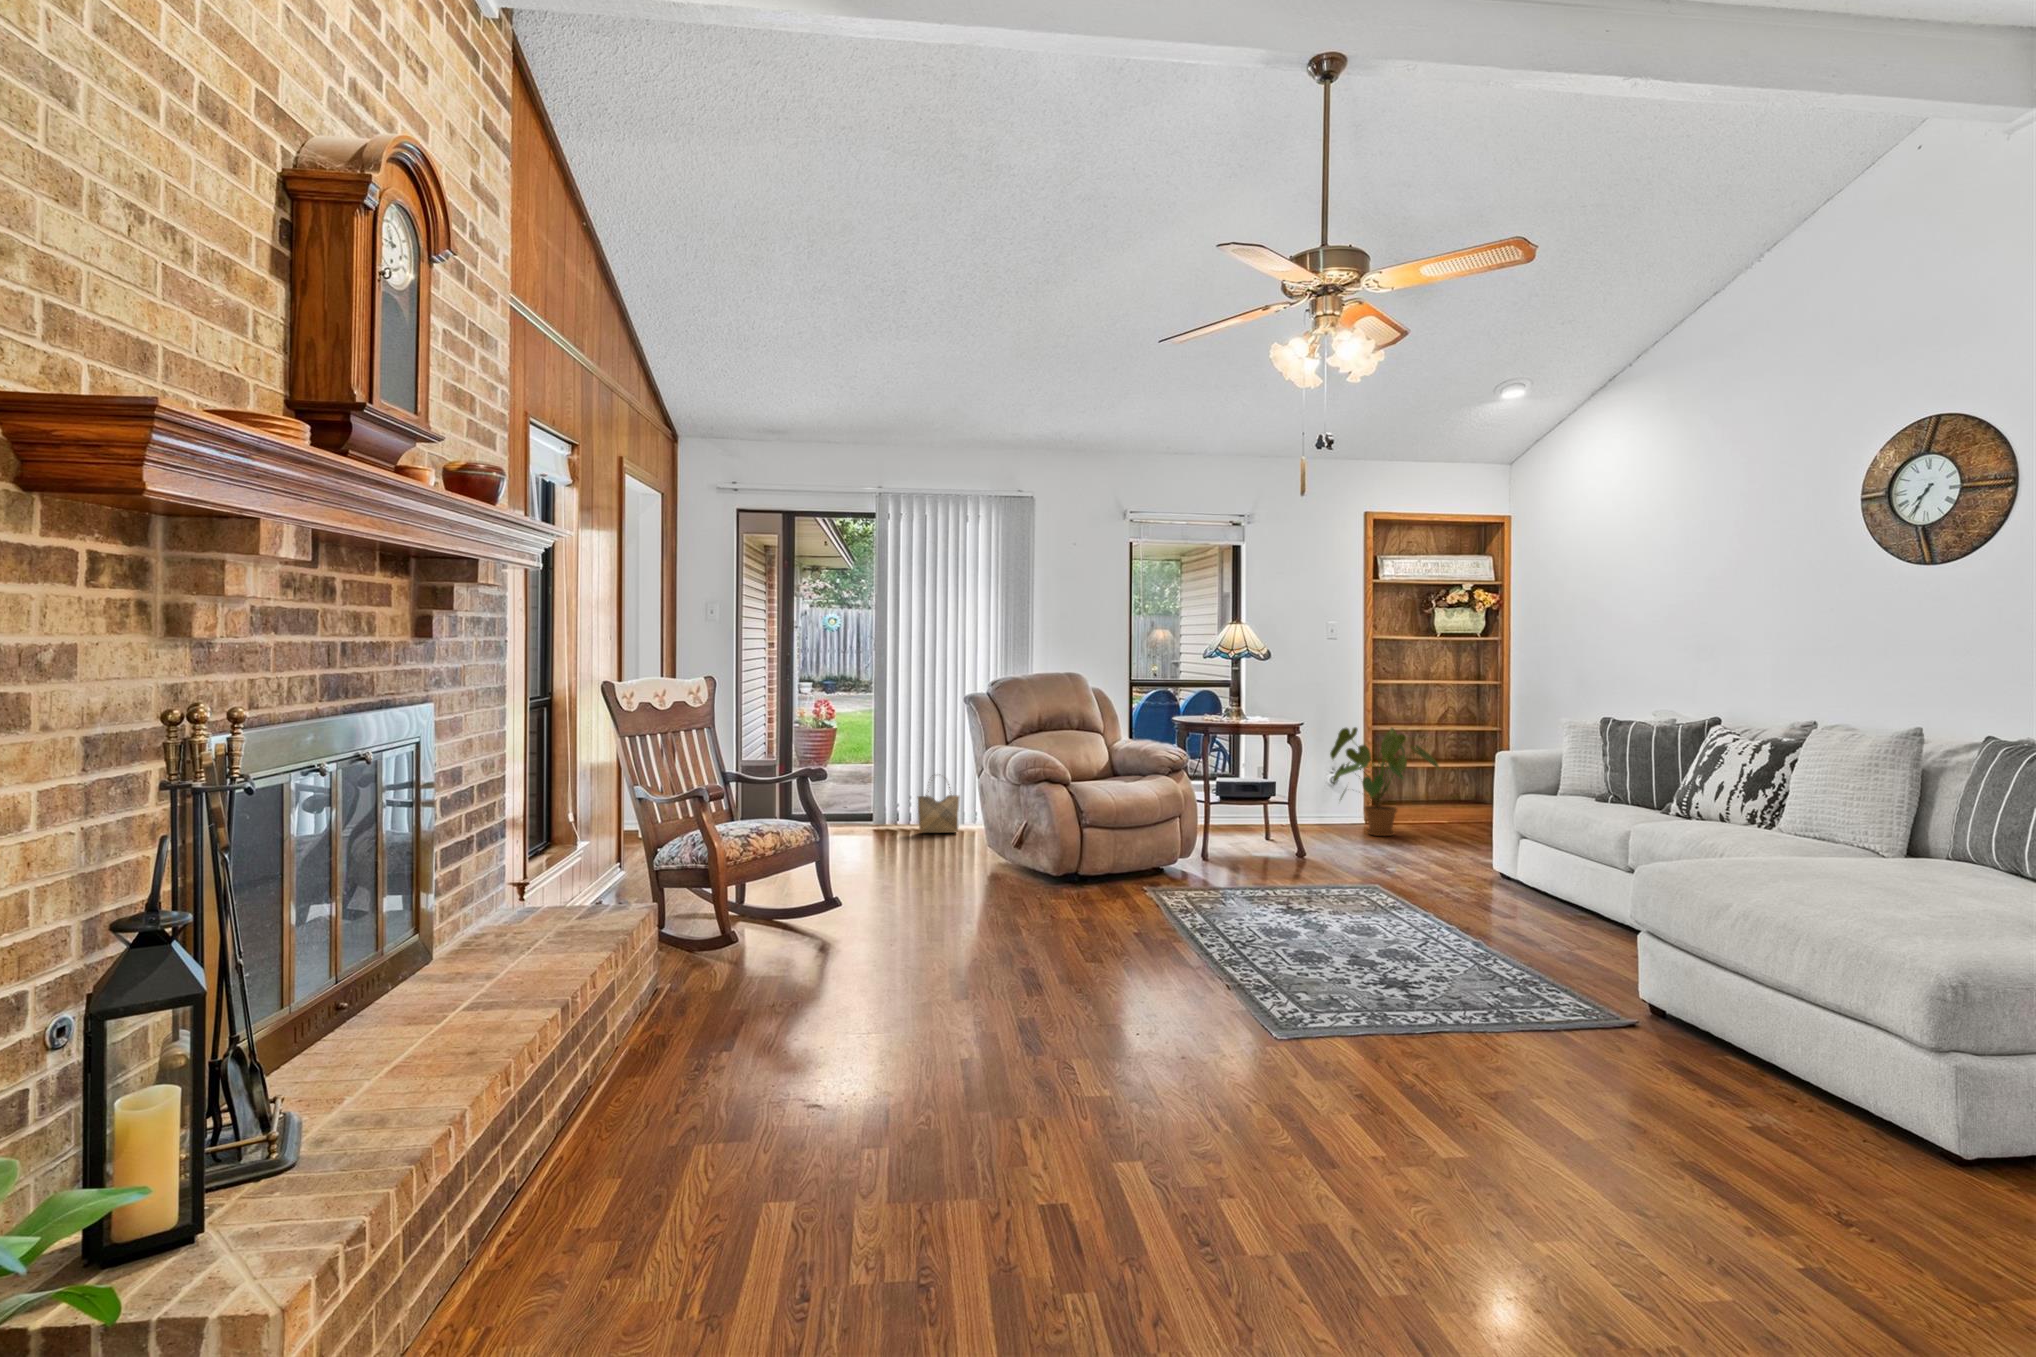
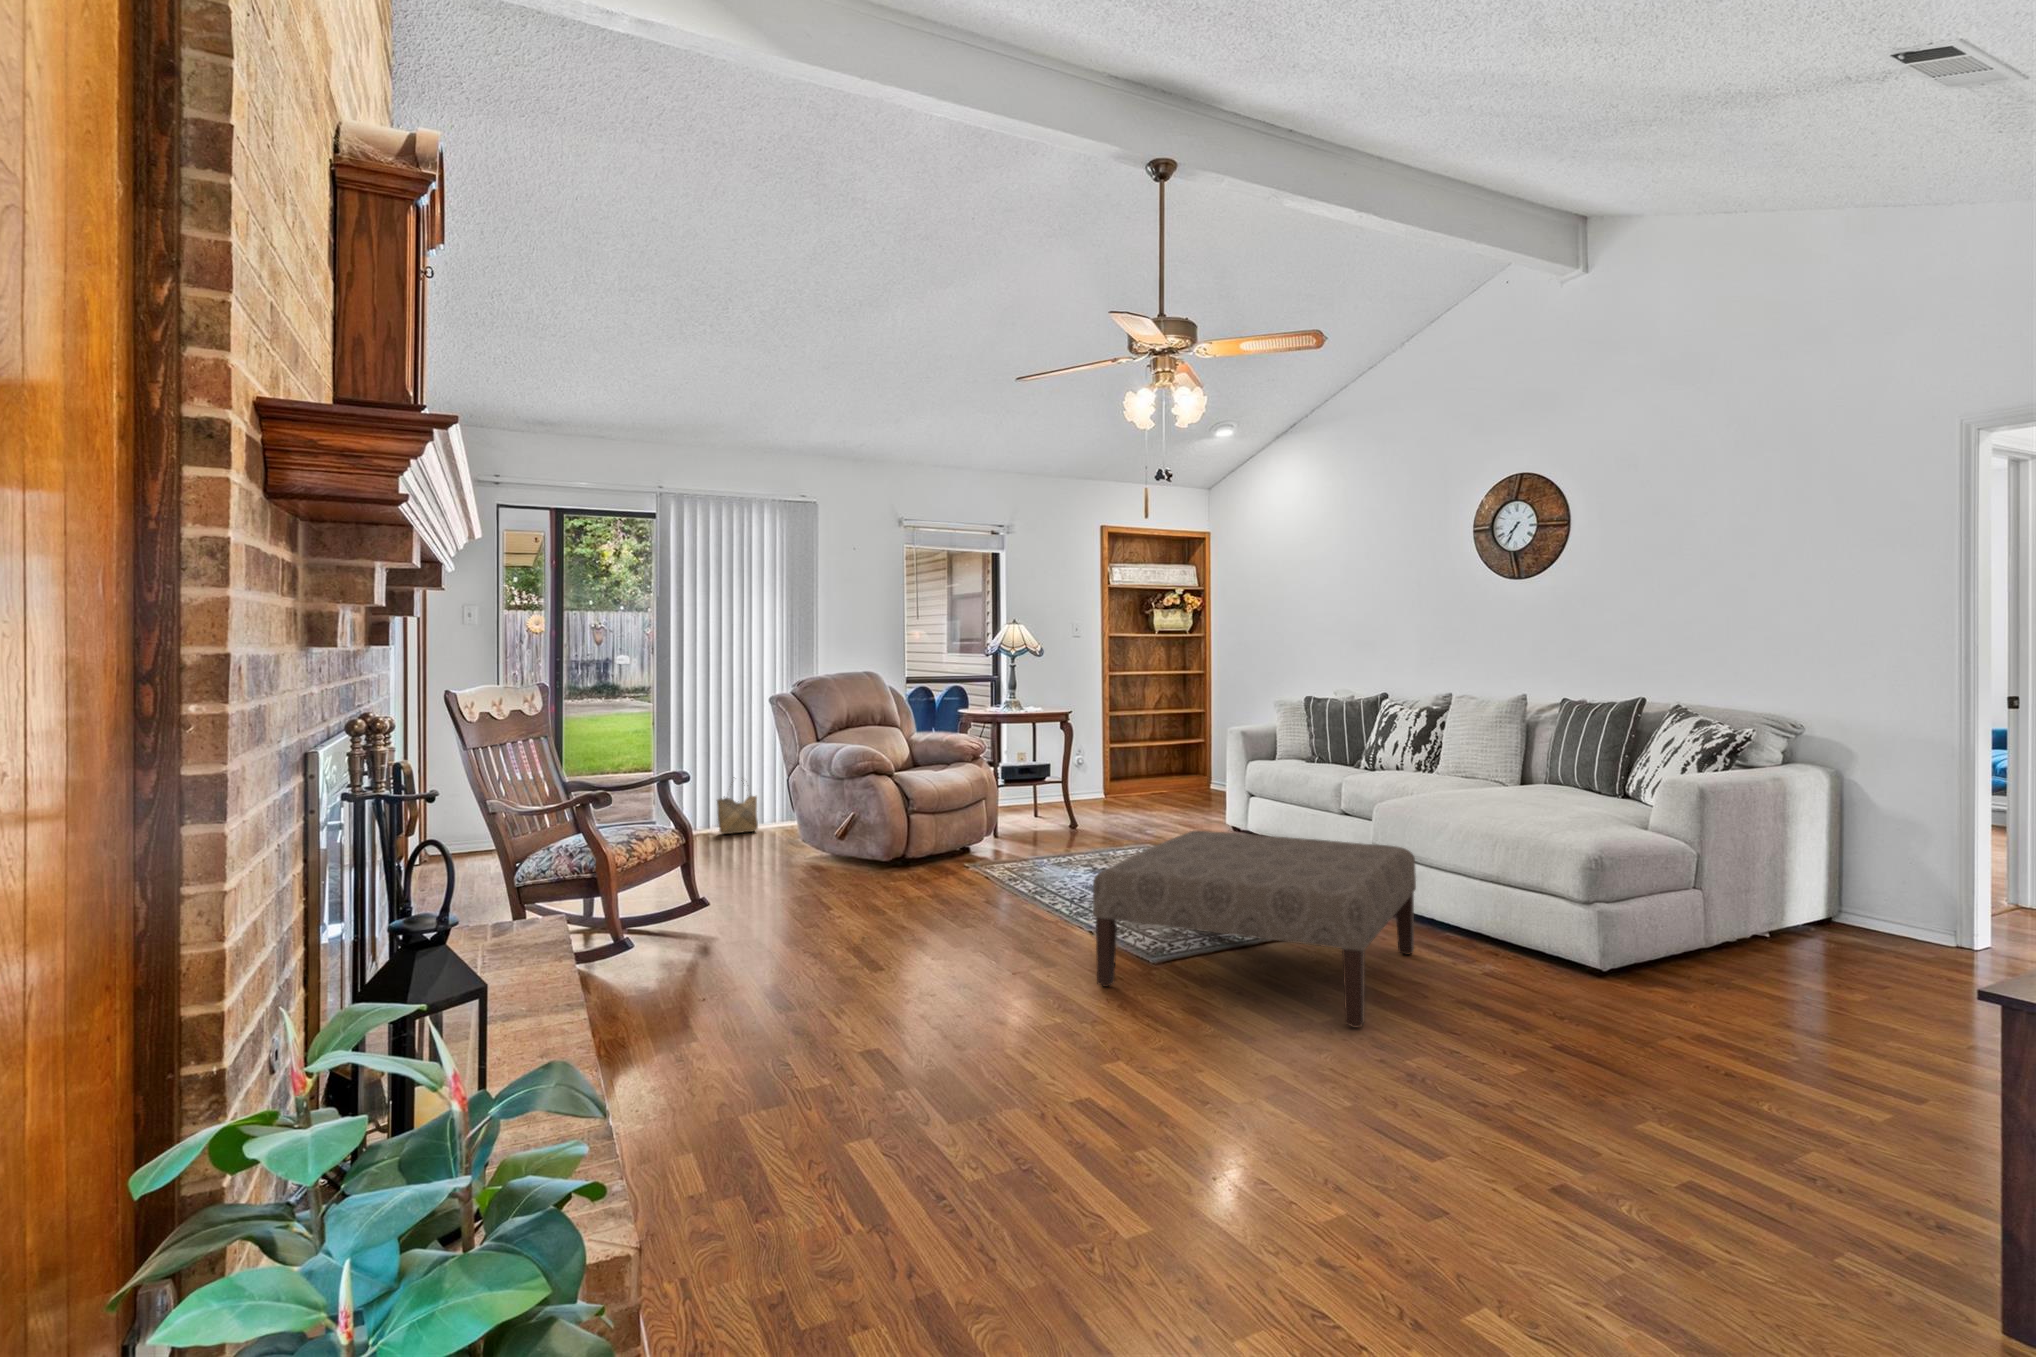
house plant: present [1330,727,1440,836] -> none [1077,712,1168,804]
ottoman: none [1185,877,1666,1178] -> present [1093,831,1416,1027]

